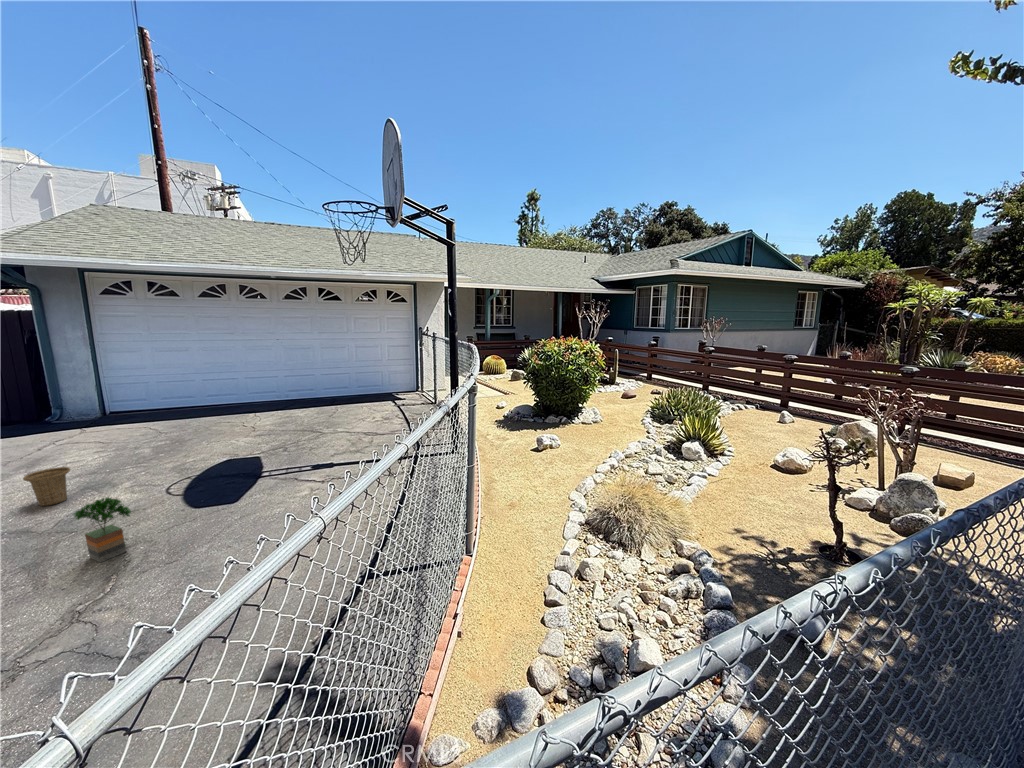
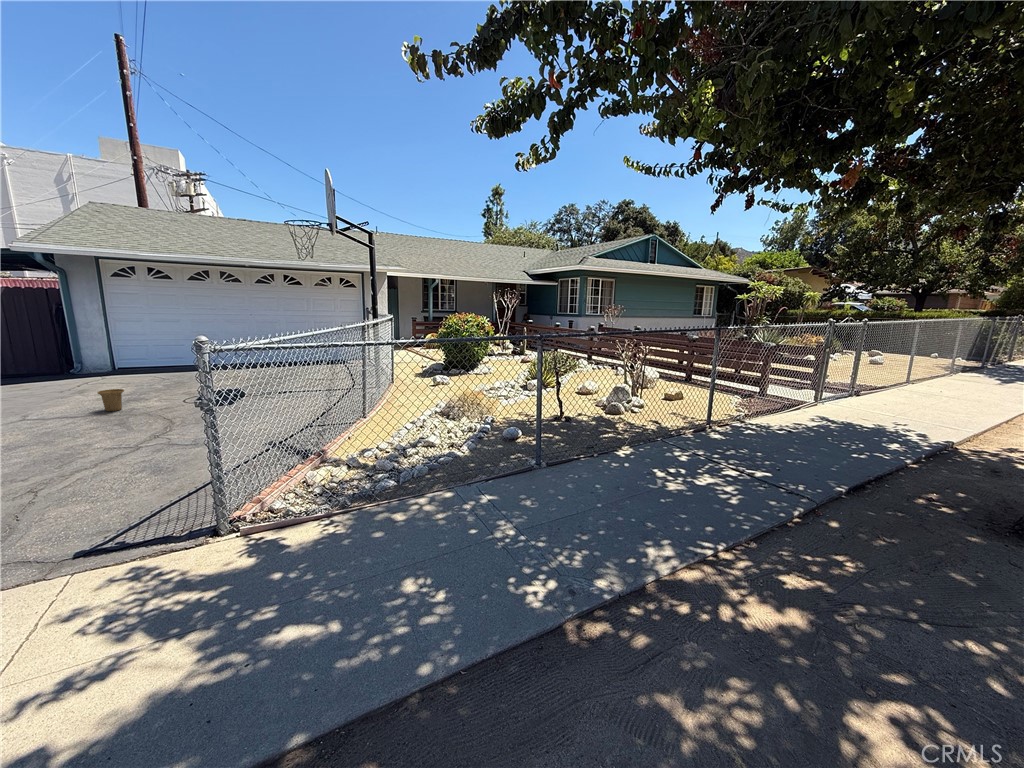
potted tree: present [74,497,131,562] -> none [148,396,180,431]

